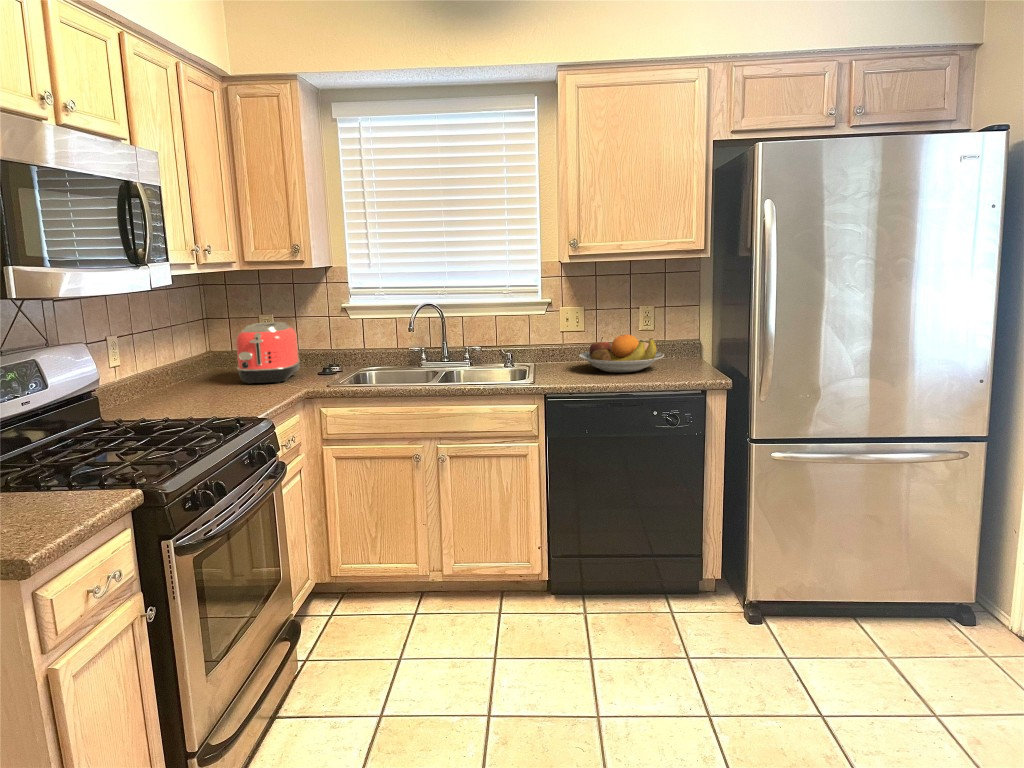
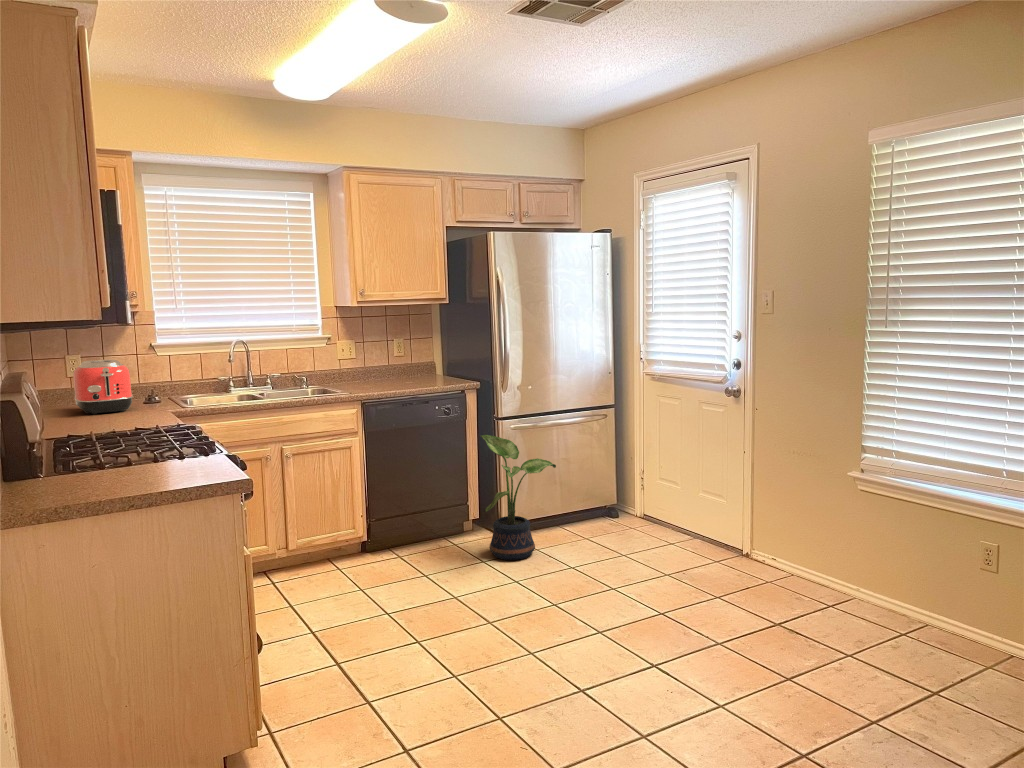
fruit bowl: present [579,335,664,373] -> none [363,358,425,385]
potted plant: none [689,464,829,673] -> present [481,435,556,560]

